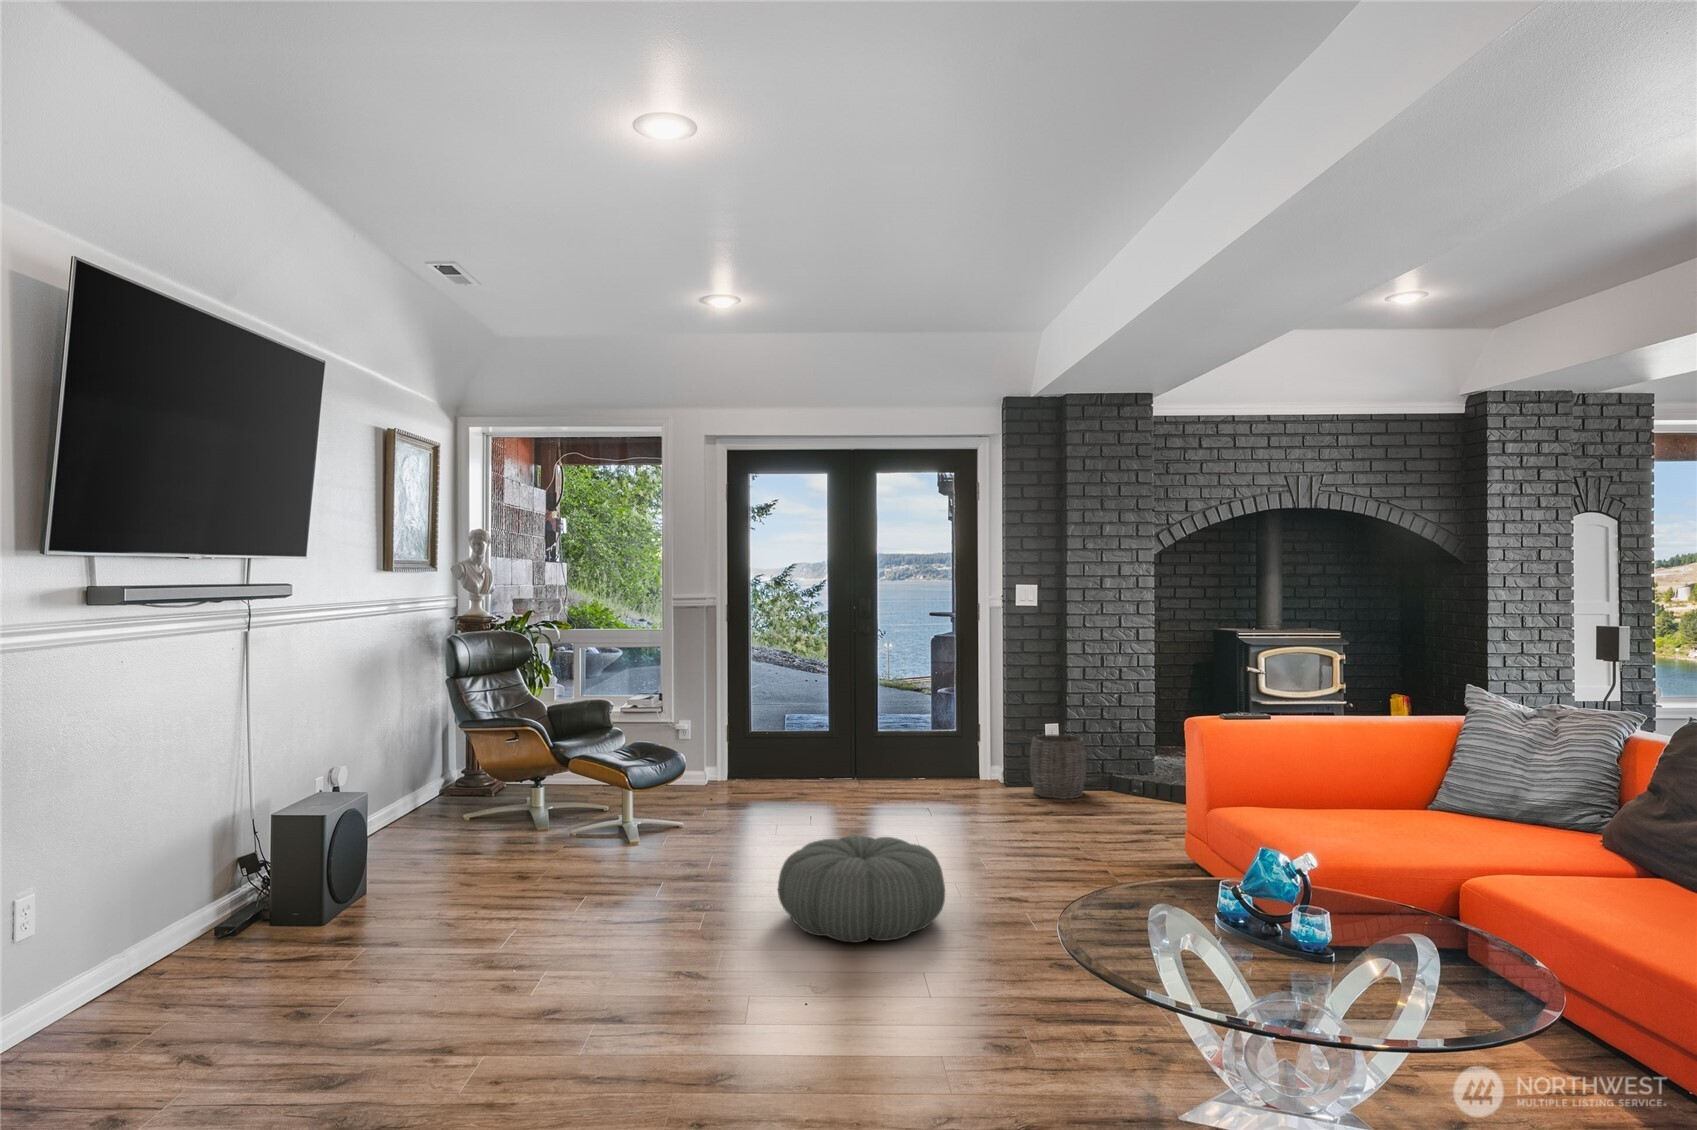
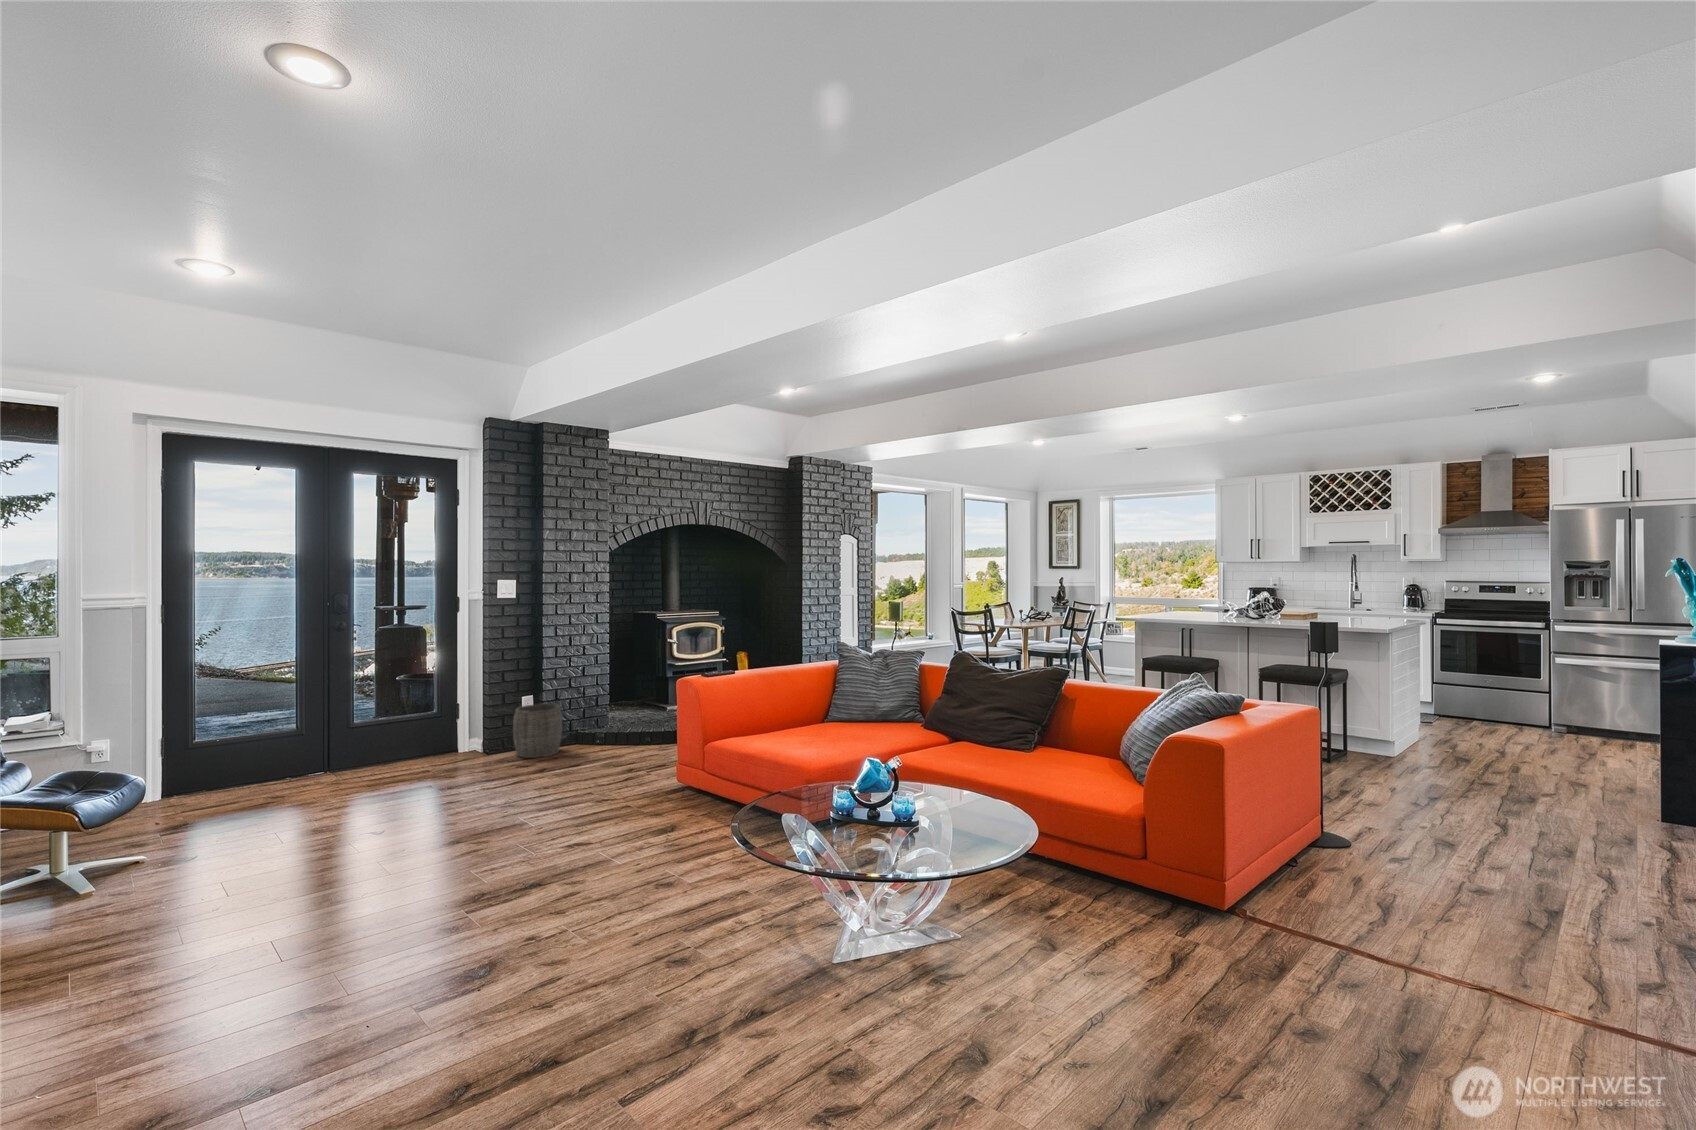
pouf: present [778,835,945,942] -> none [377,816,547,922]

